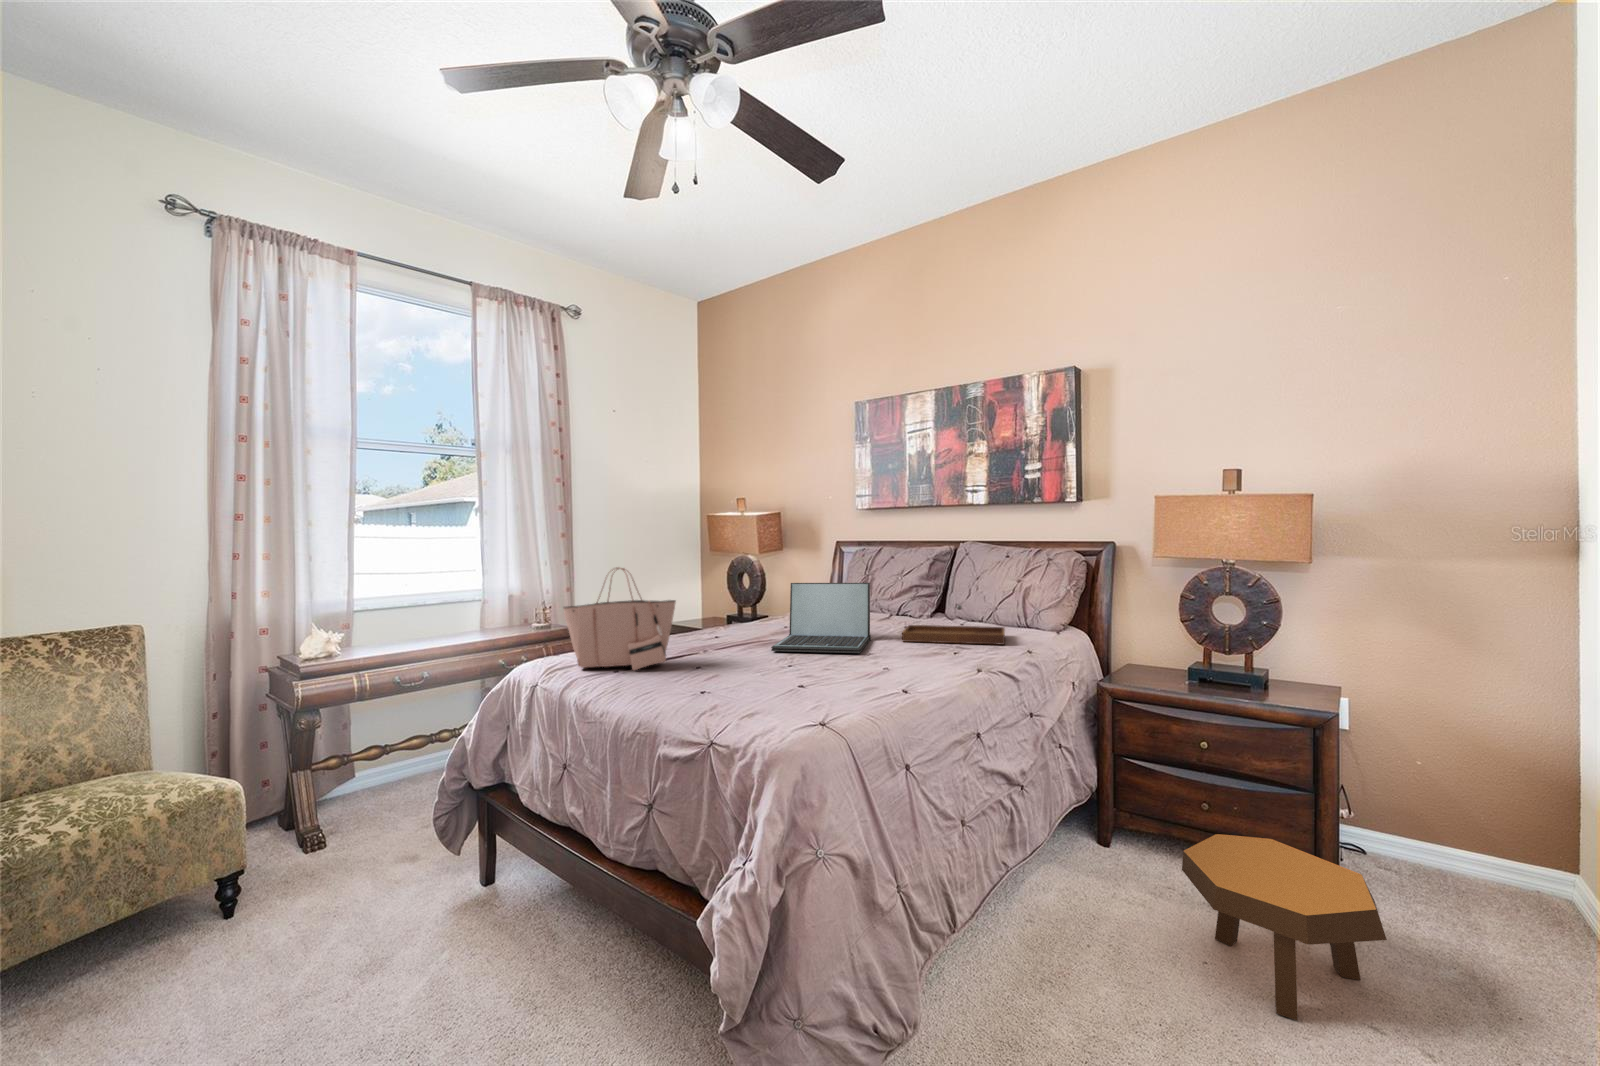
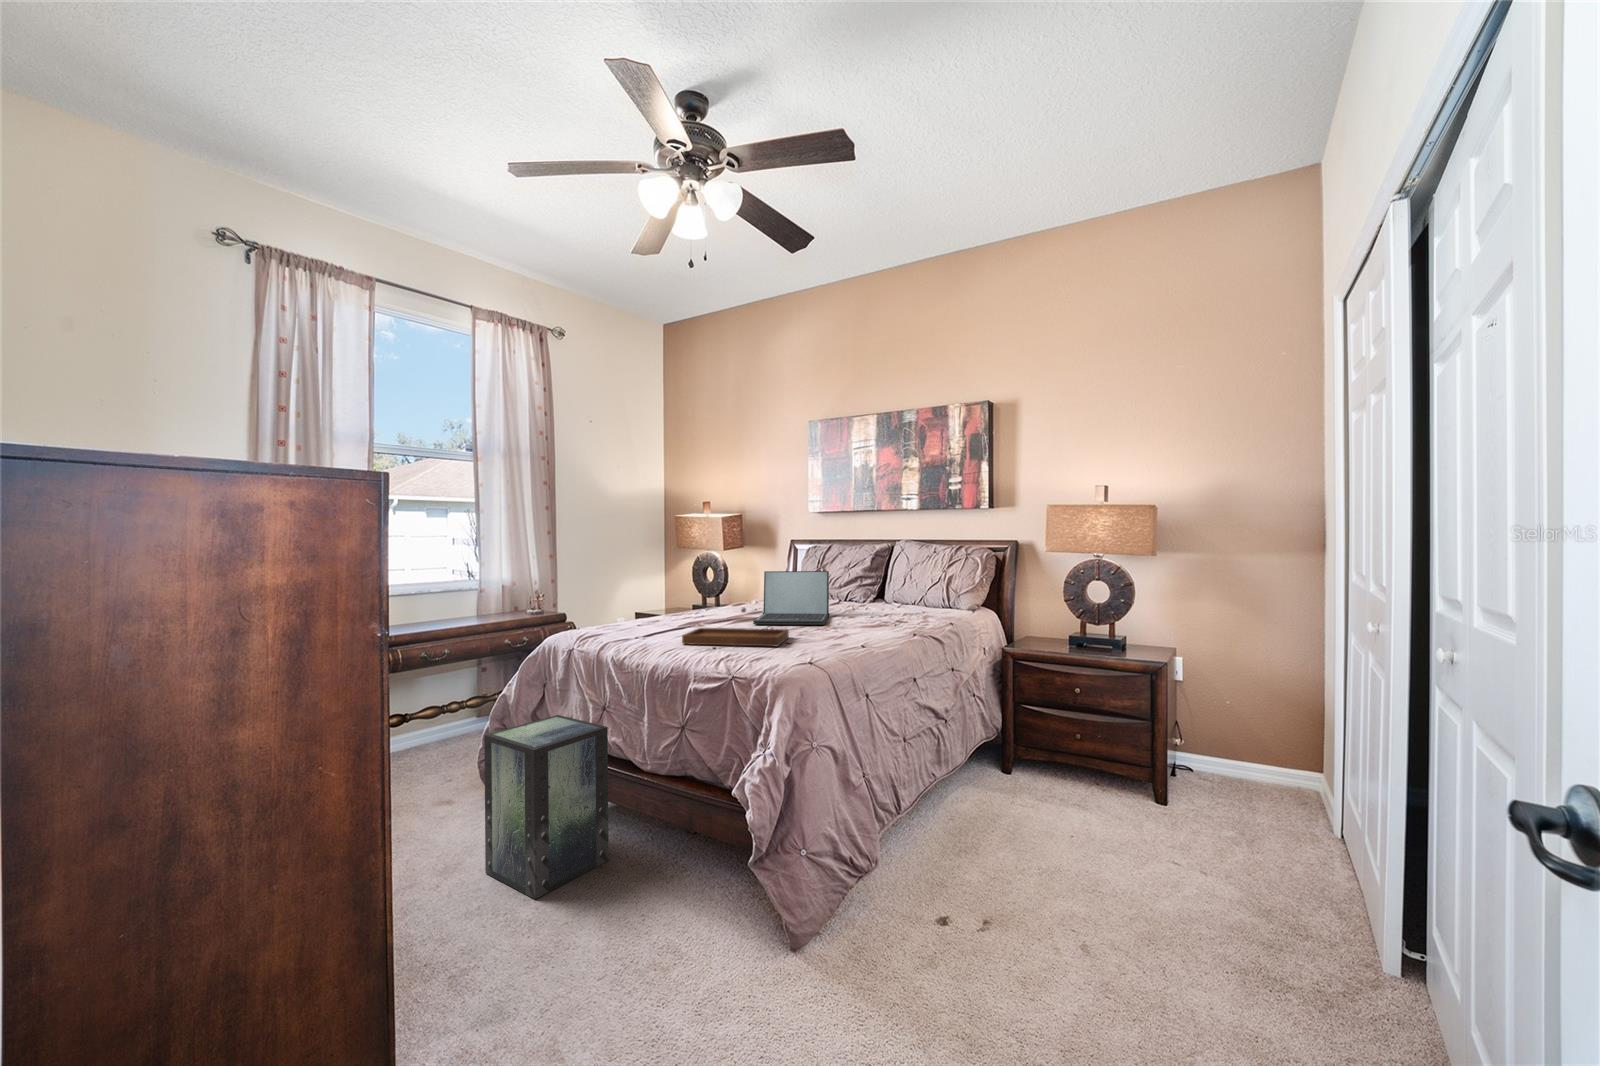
tote bag: present [564,567,676,670] -> none [589,556,680,637]
tray: present [902,605,1005,645] -> present [682,607,789,647]
storage box: none [410,770,569,1030] -> present [484,715,609,899]
footstool: present [1182,834,1387,1020] -> none [1057,749,1181,859]

